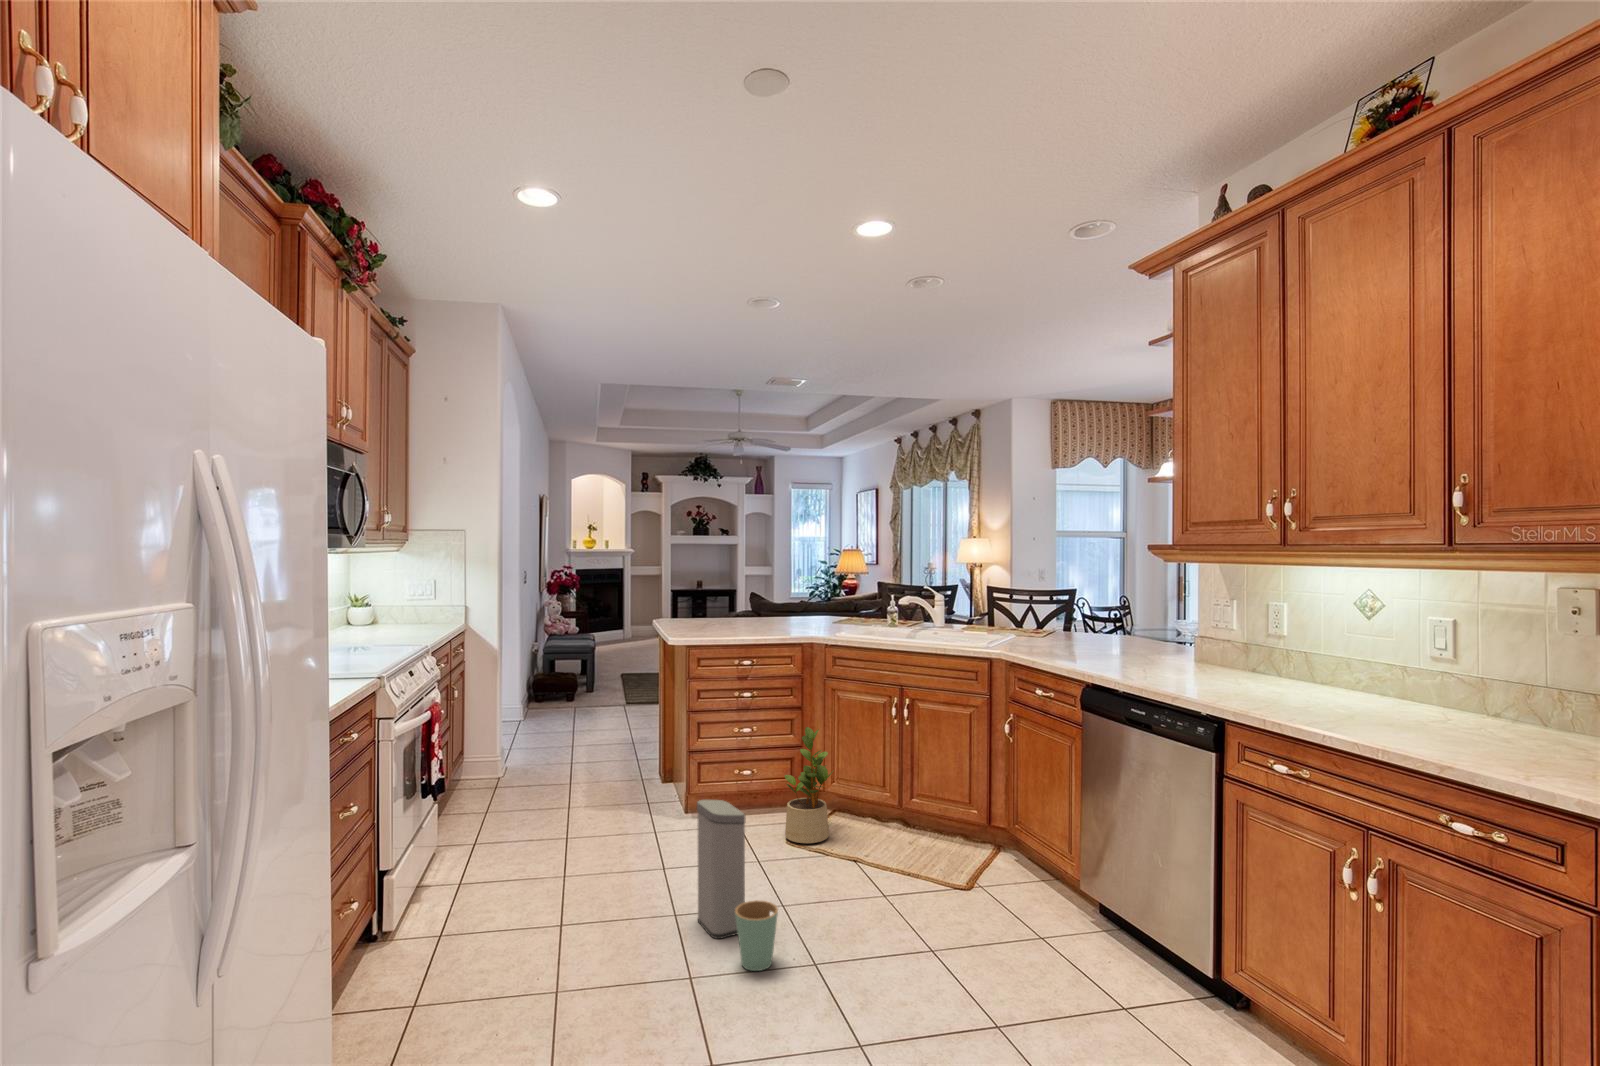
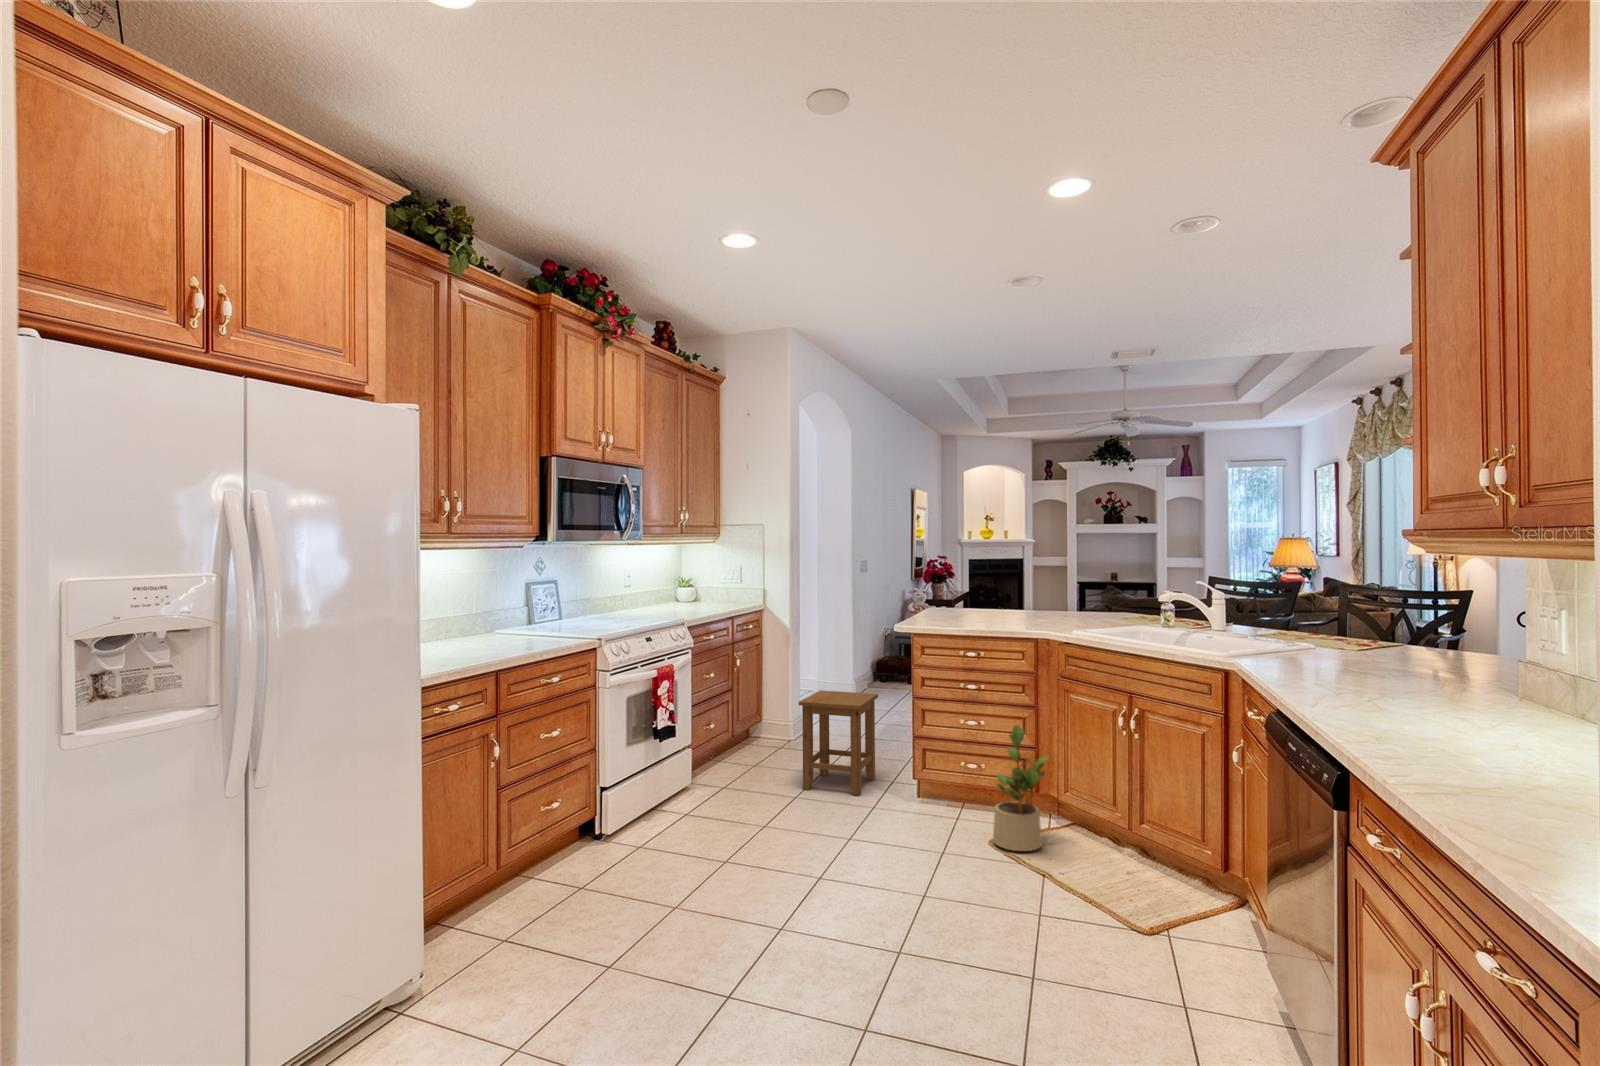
stool: none [556,715,628,828] -> present [799,690,878,796]
trash can: present [697,800,778,971] -> none [829,775,871,947]

